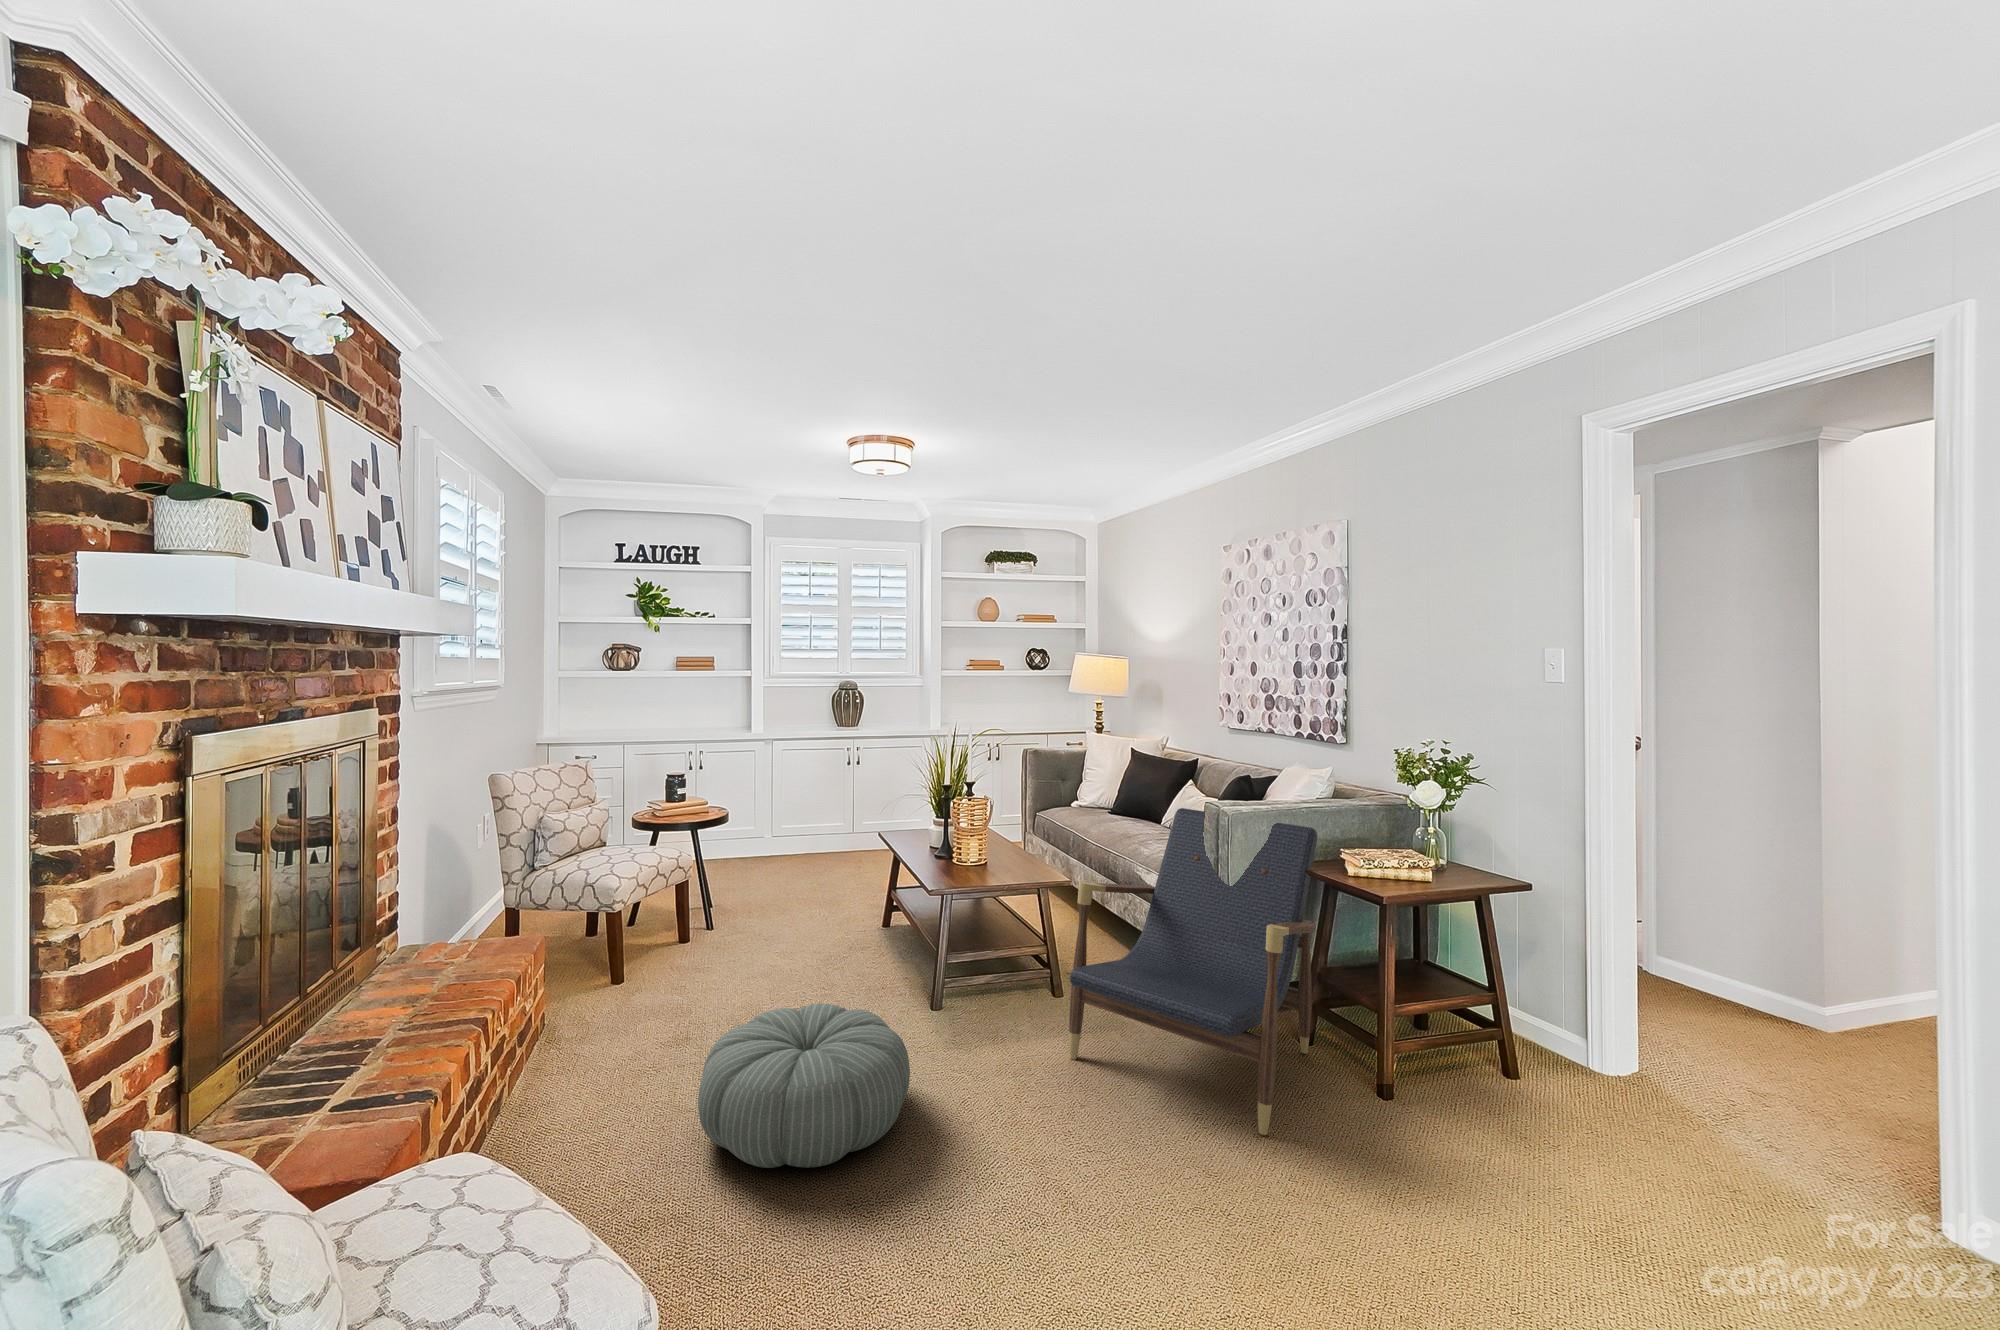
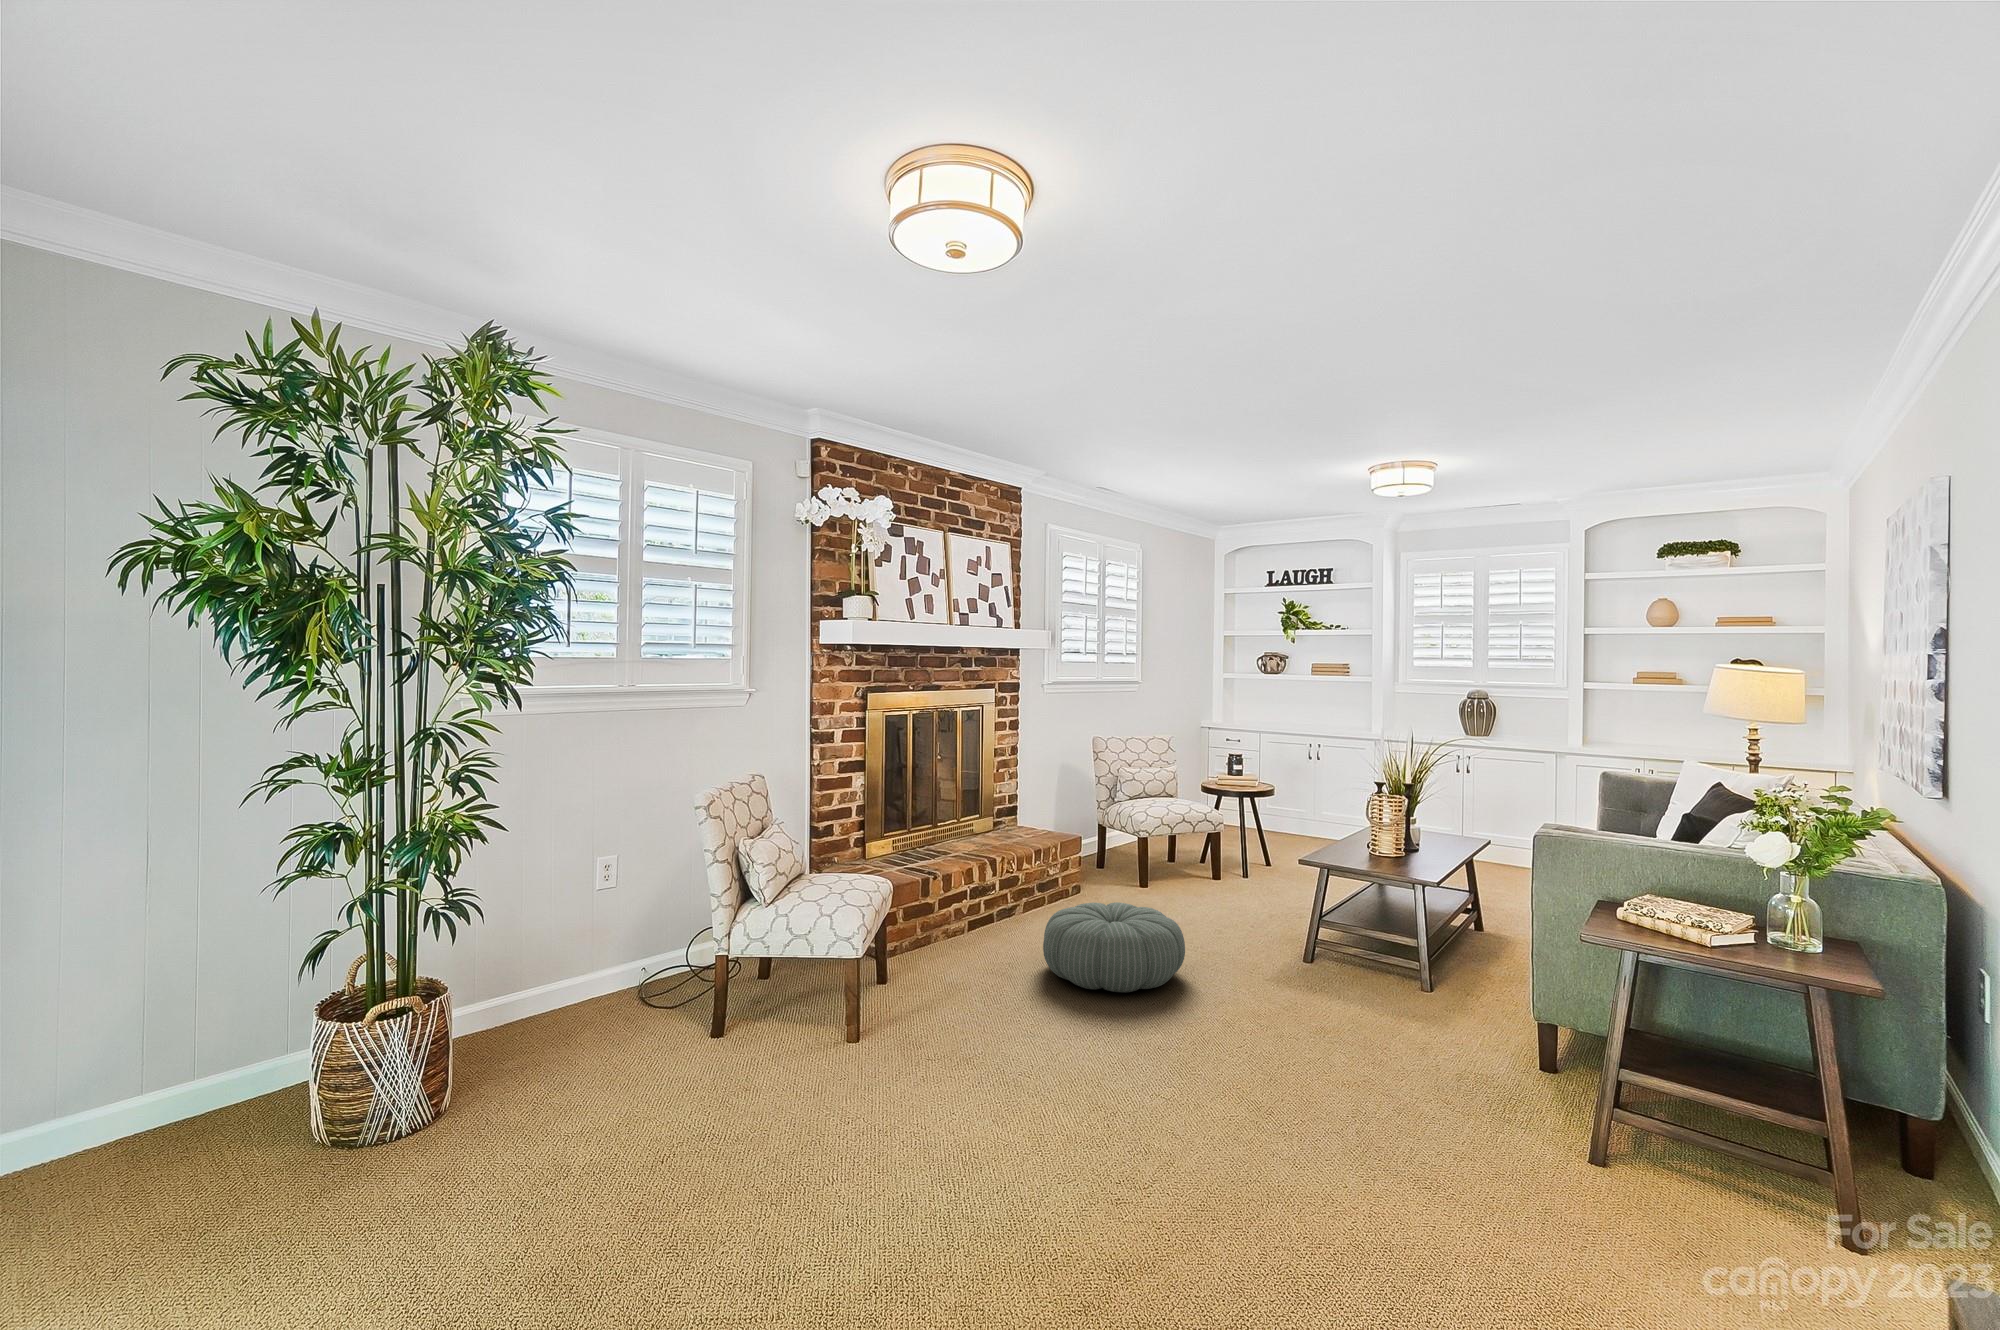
lounge chair: present [1069,808,1317,1135] -> none [1311,819,1626,1118]

